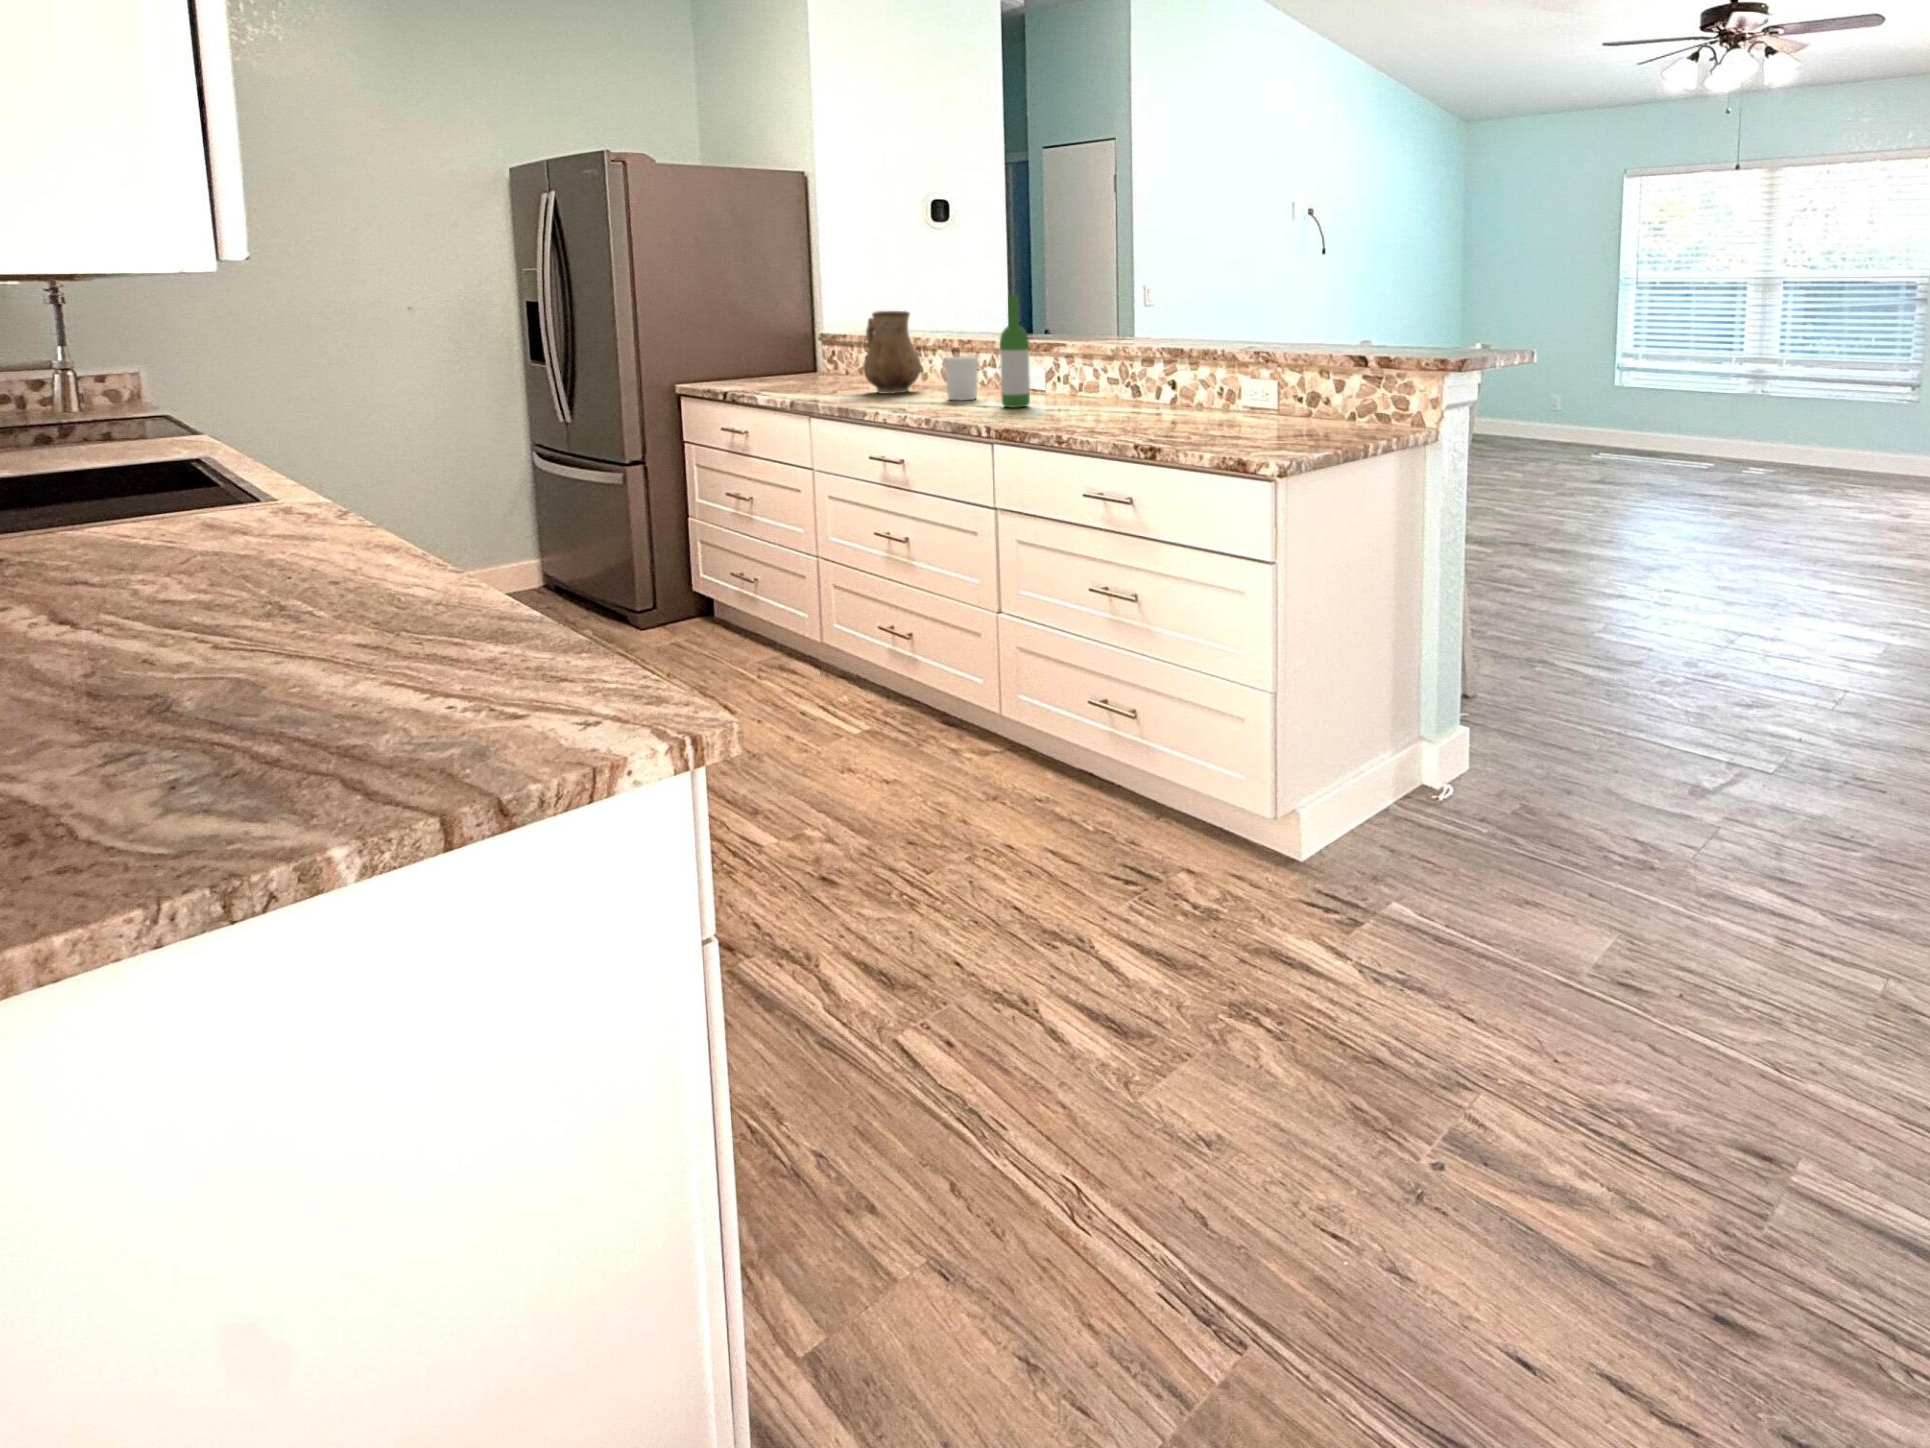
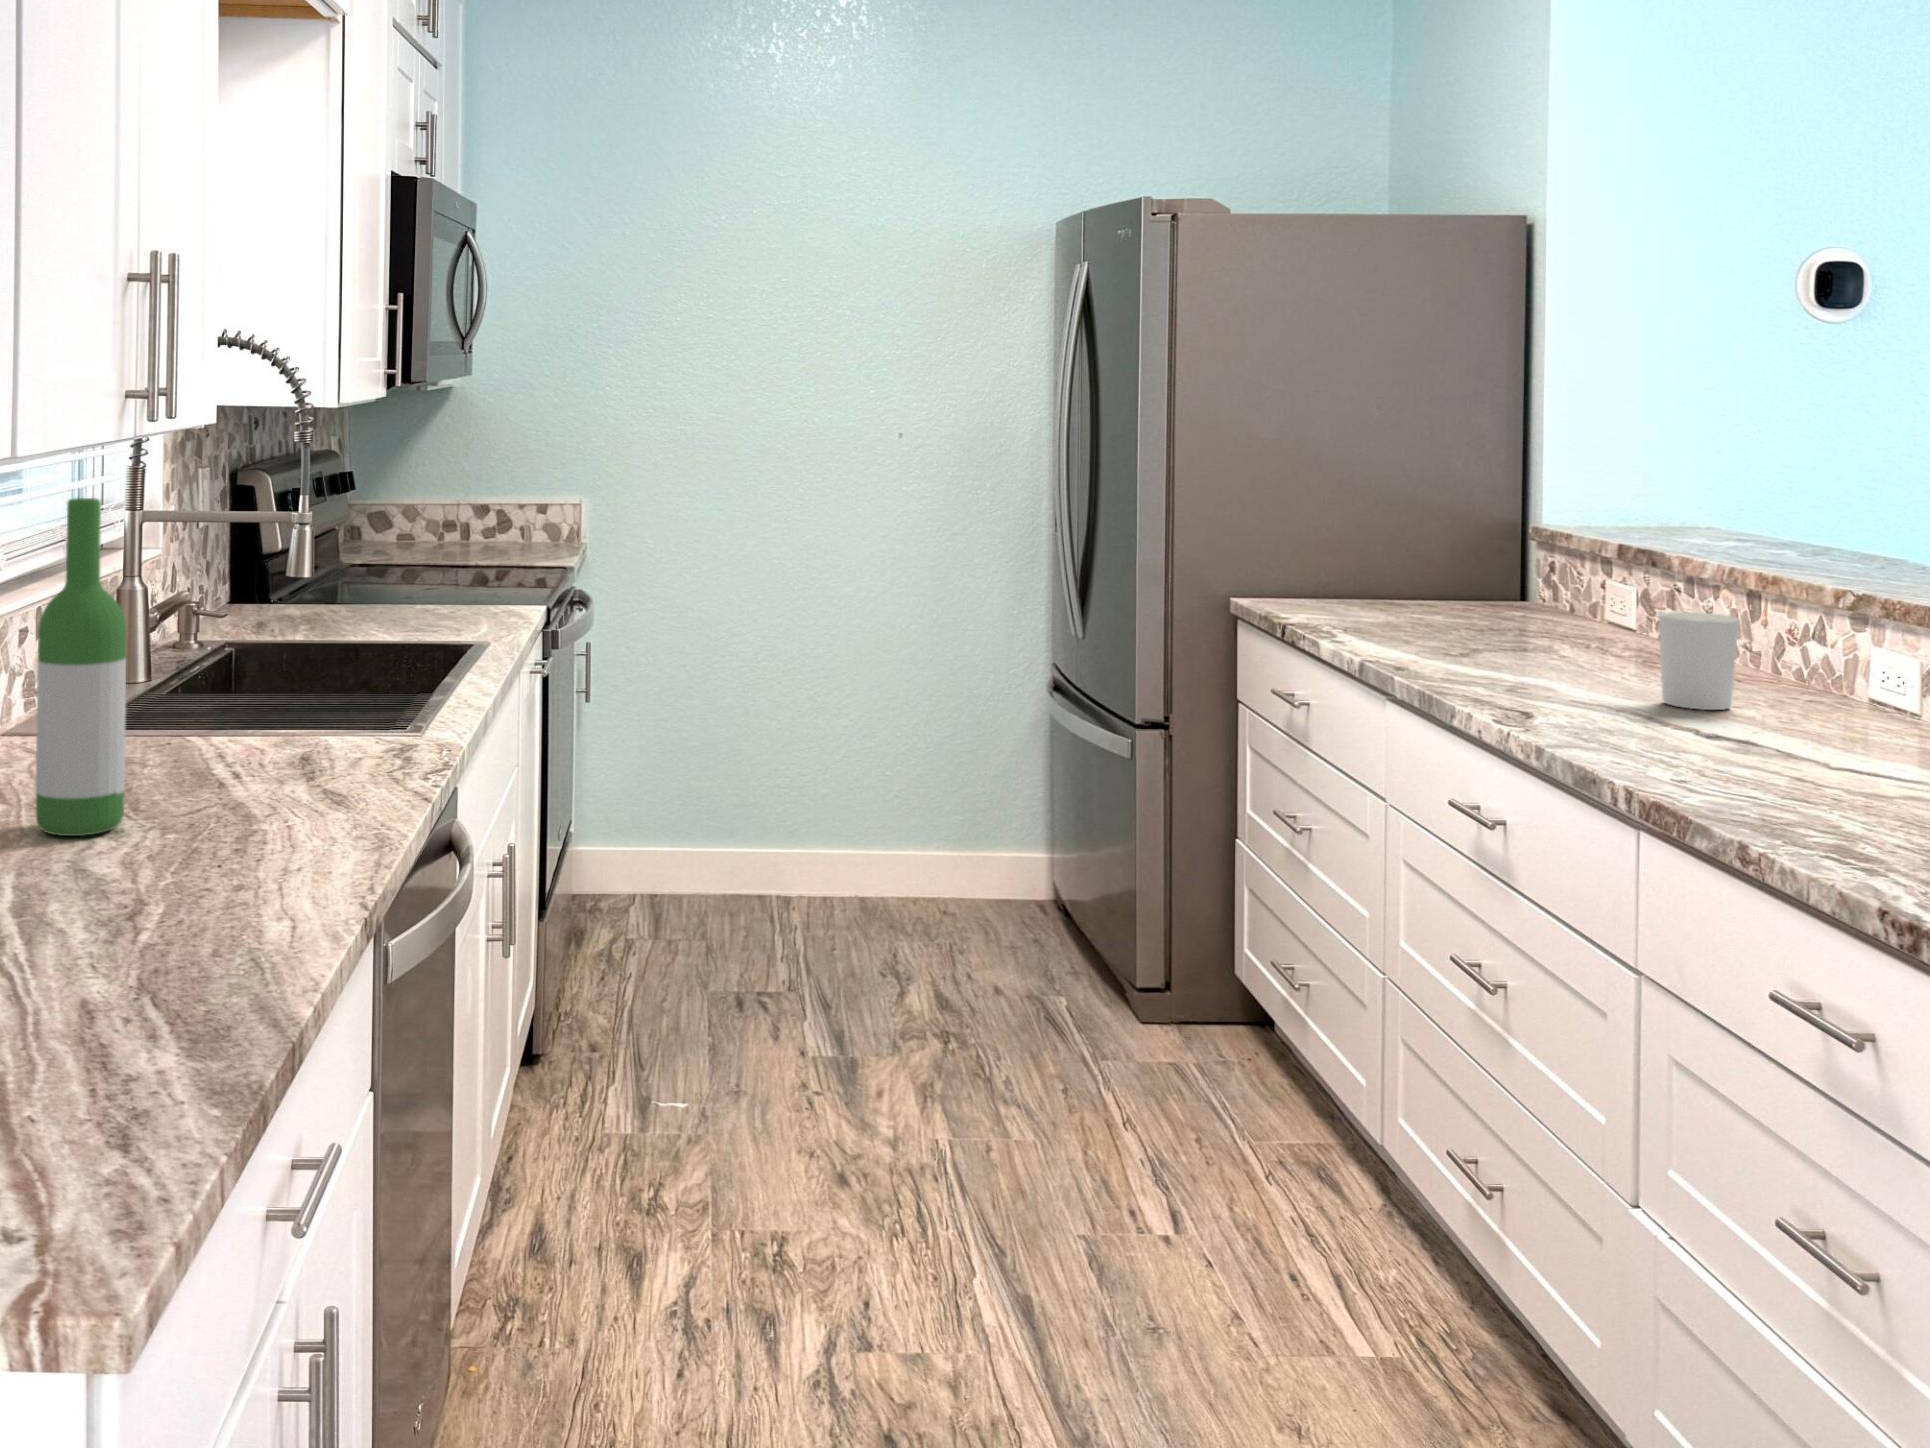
wine bottle: present [1000,295,1030,408] -> present [36,498,126,836]
ceramic pitcher: present [863,311,921,394] -> none [1525,501,1651,671]

